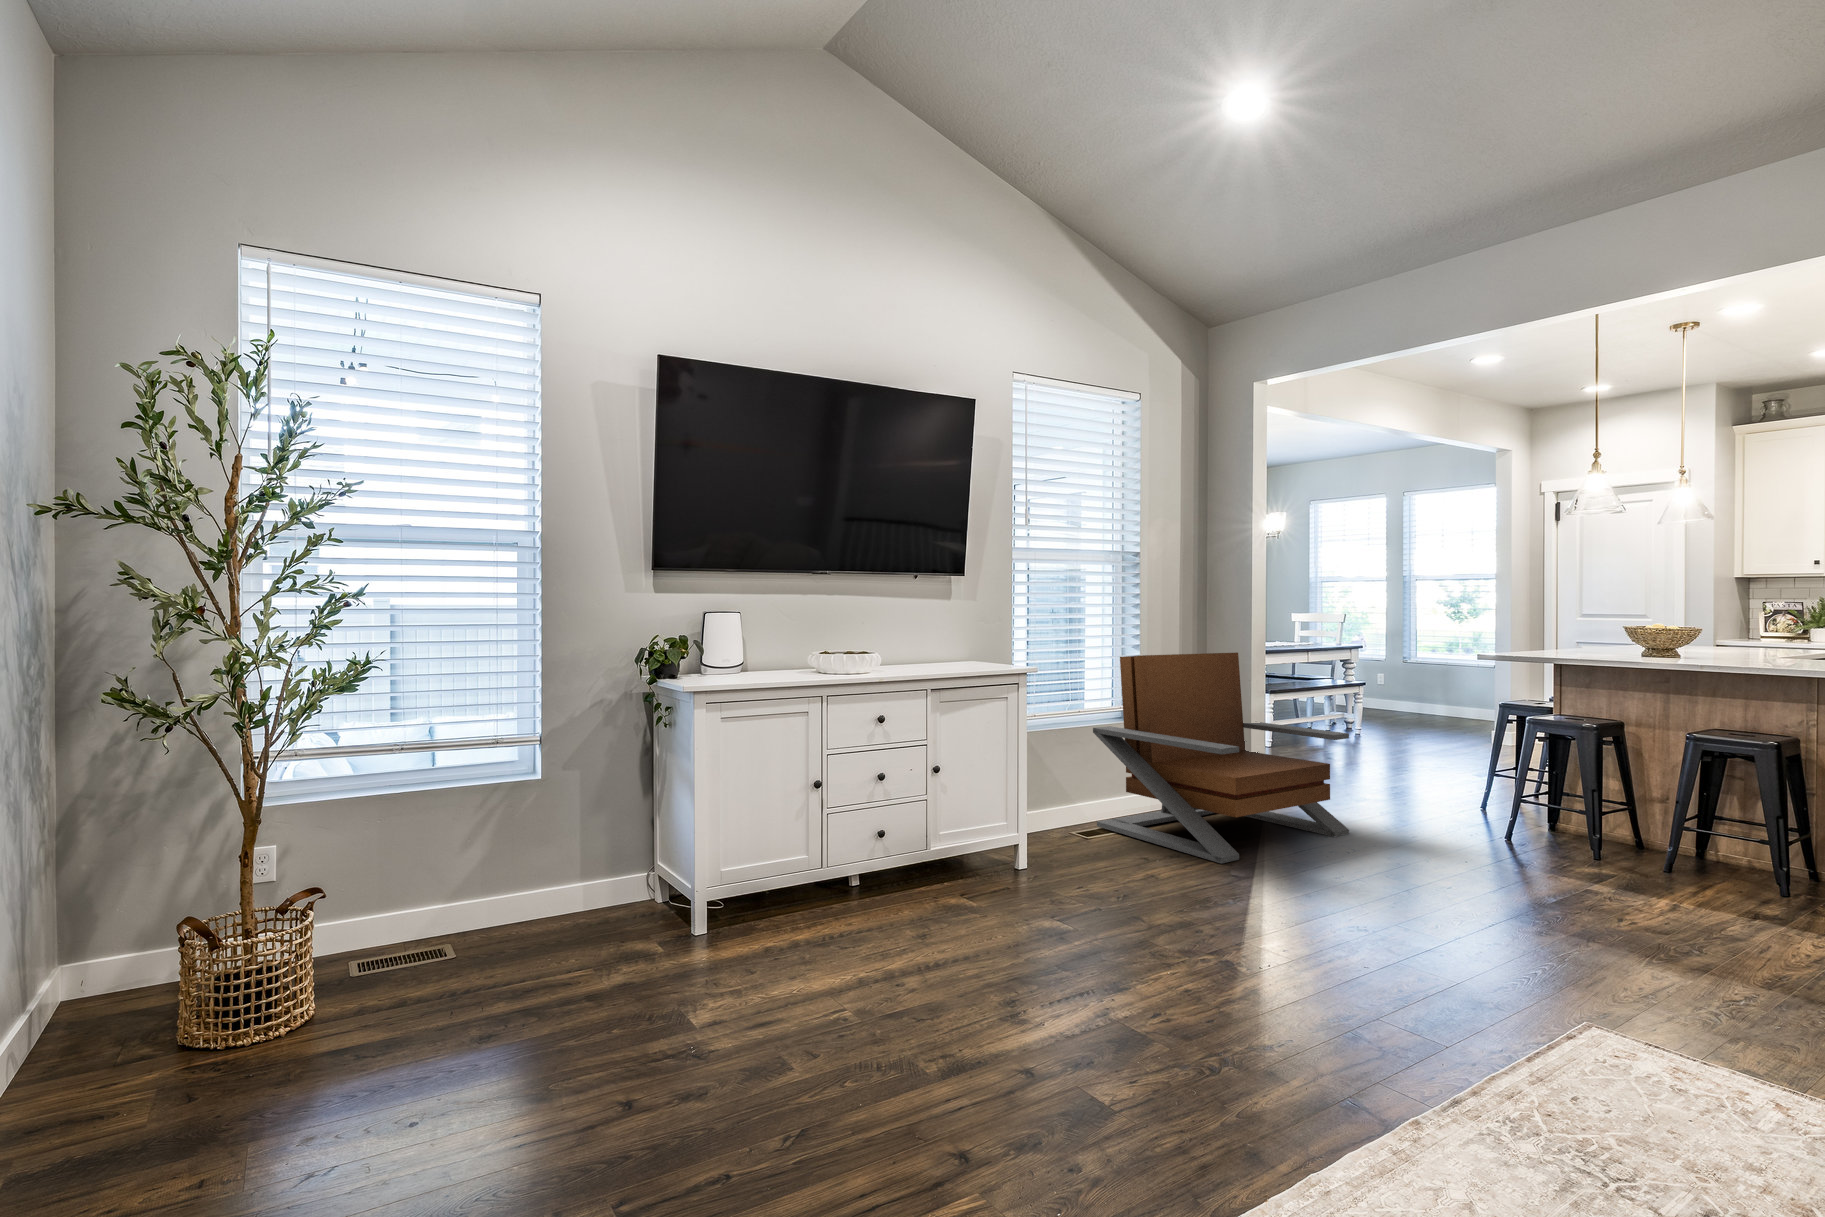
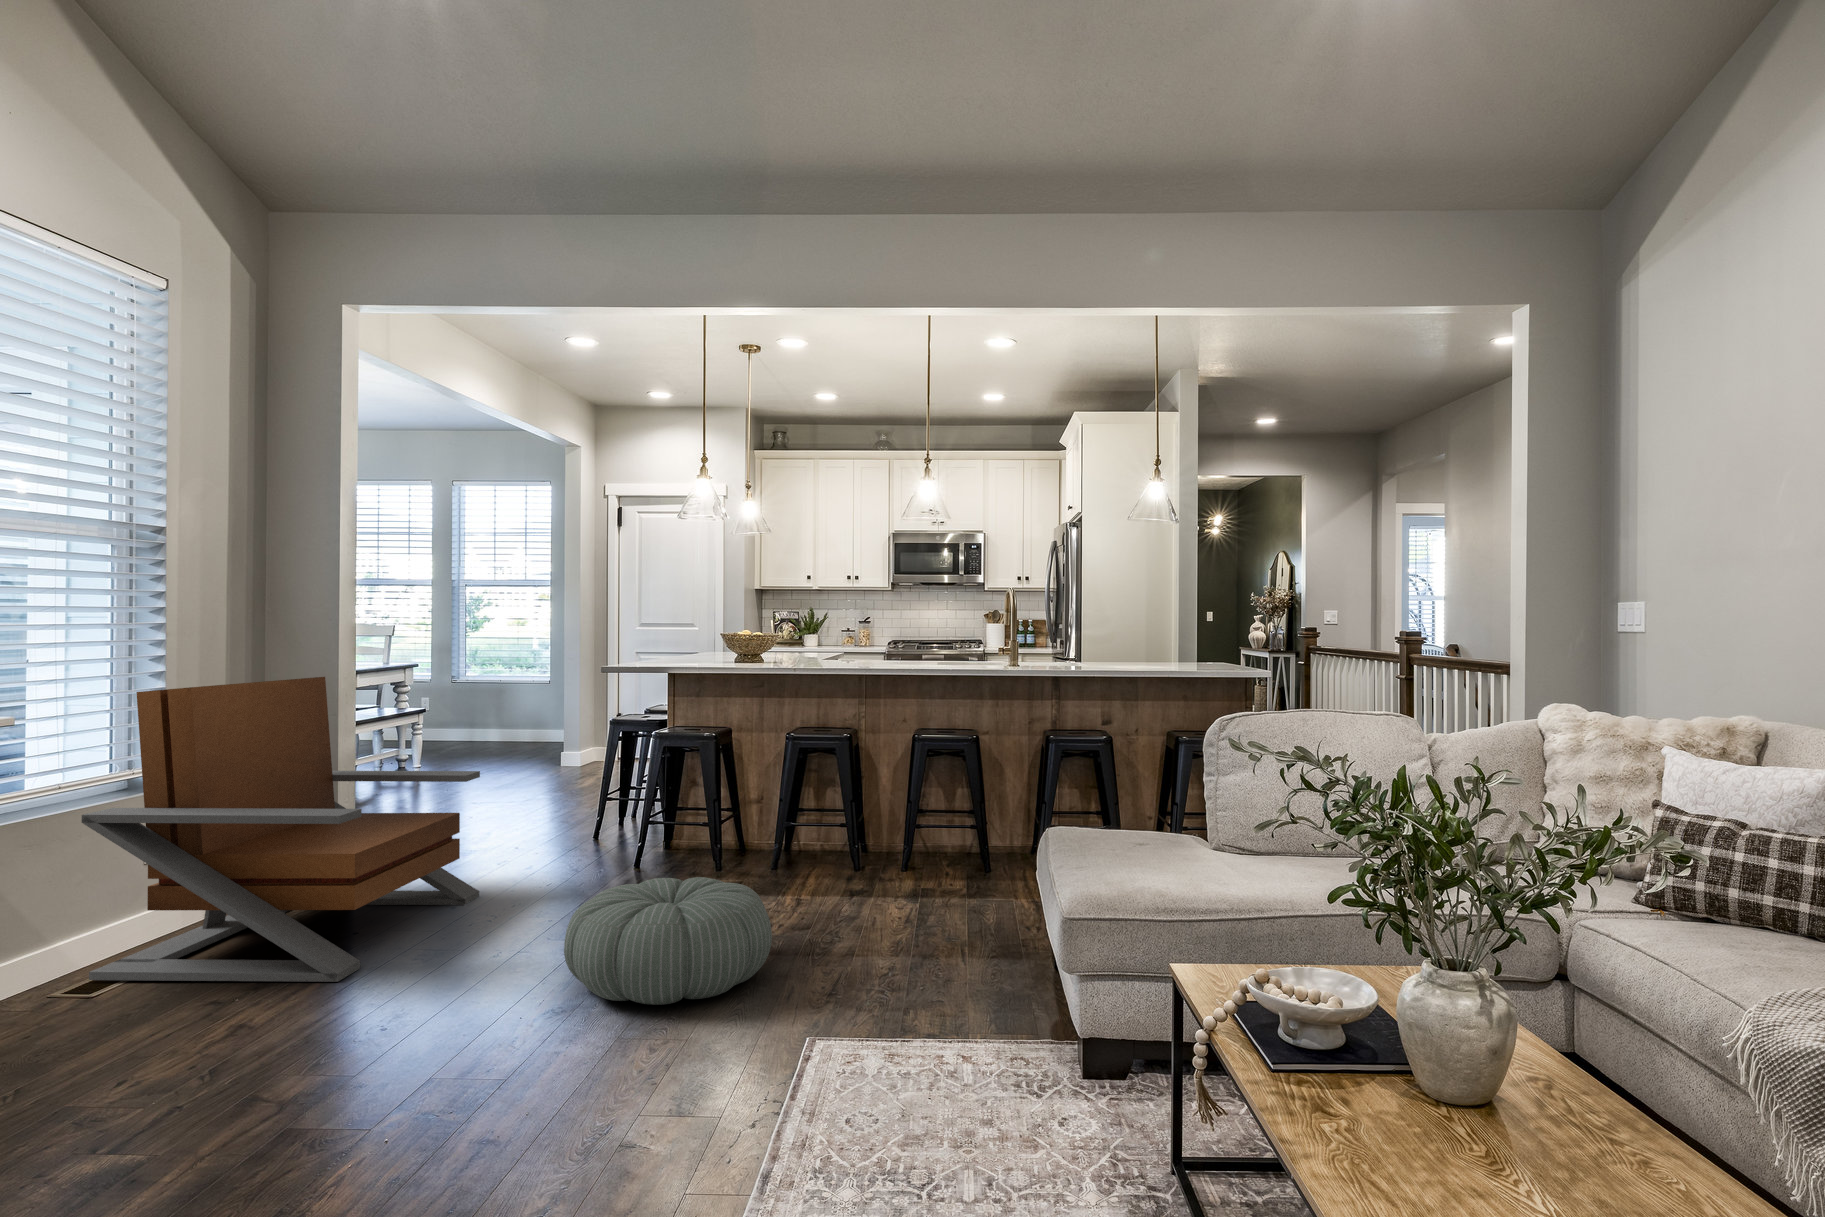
pouf: none [1372,843,1588,960] -> present [564,877,772,1005]

